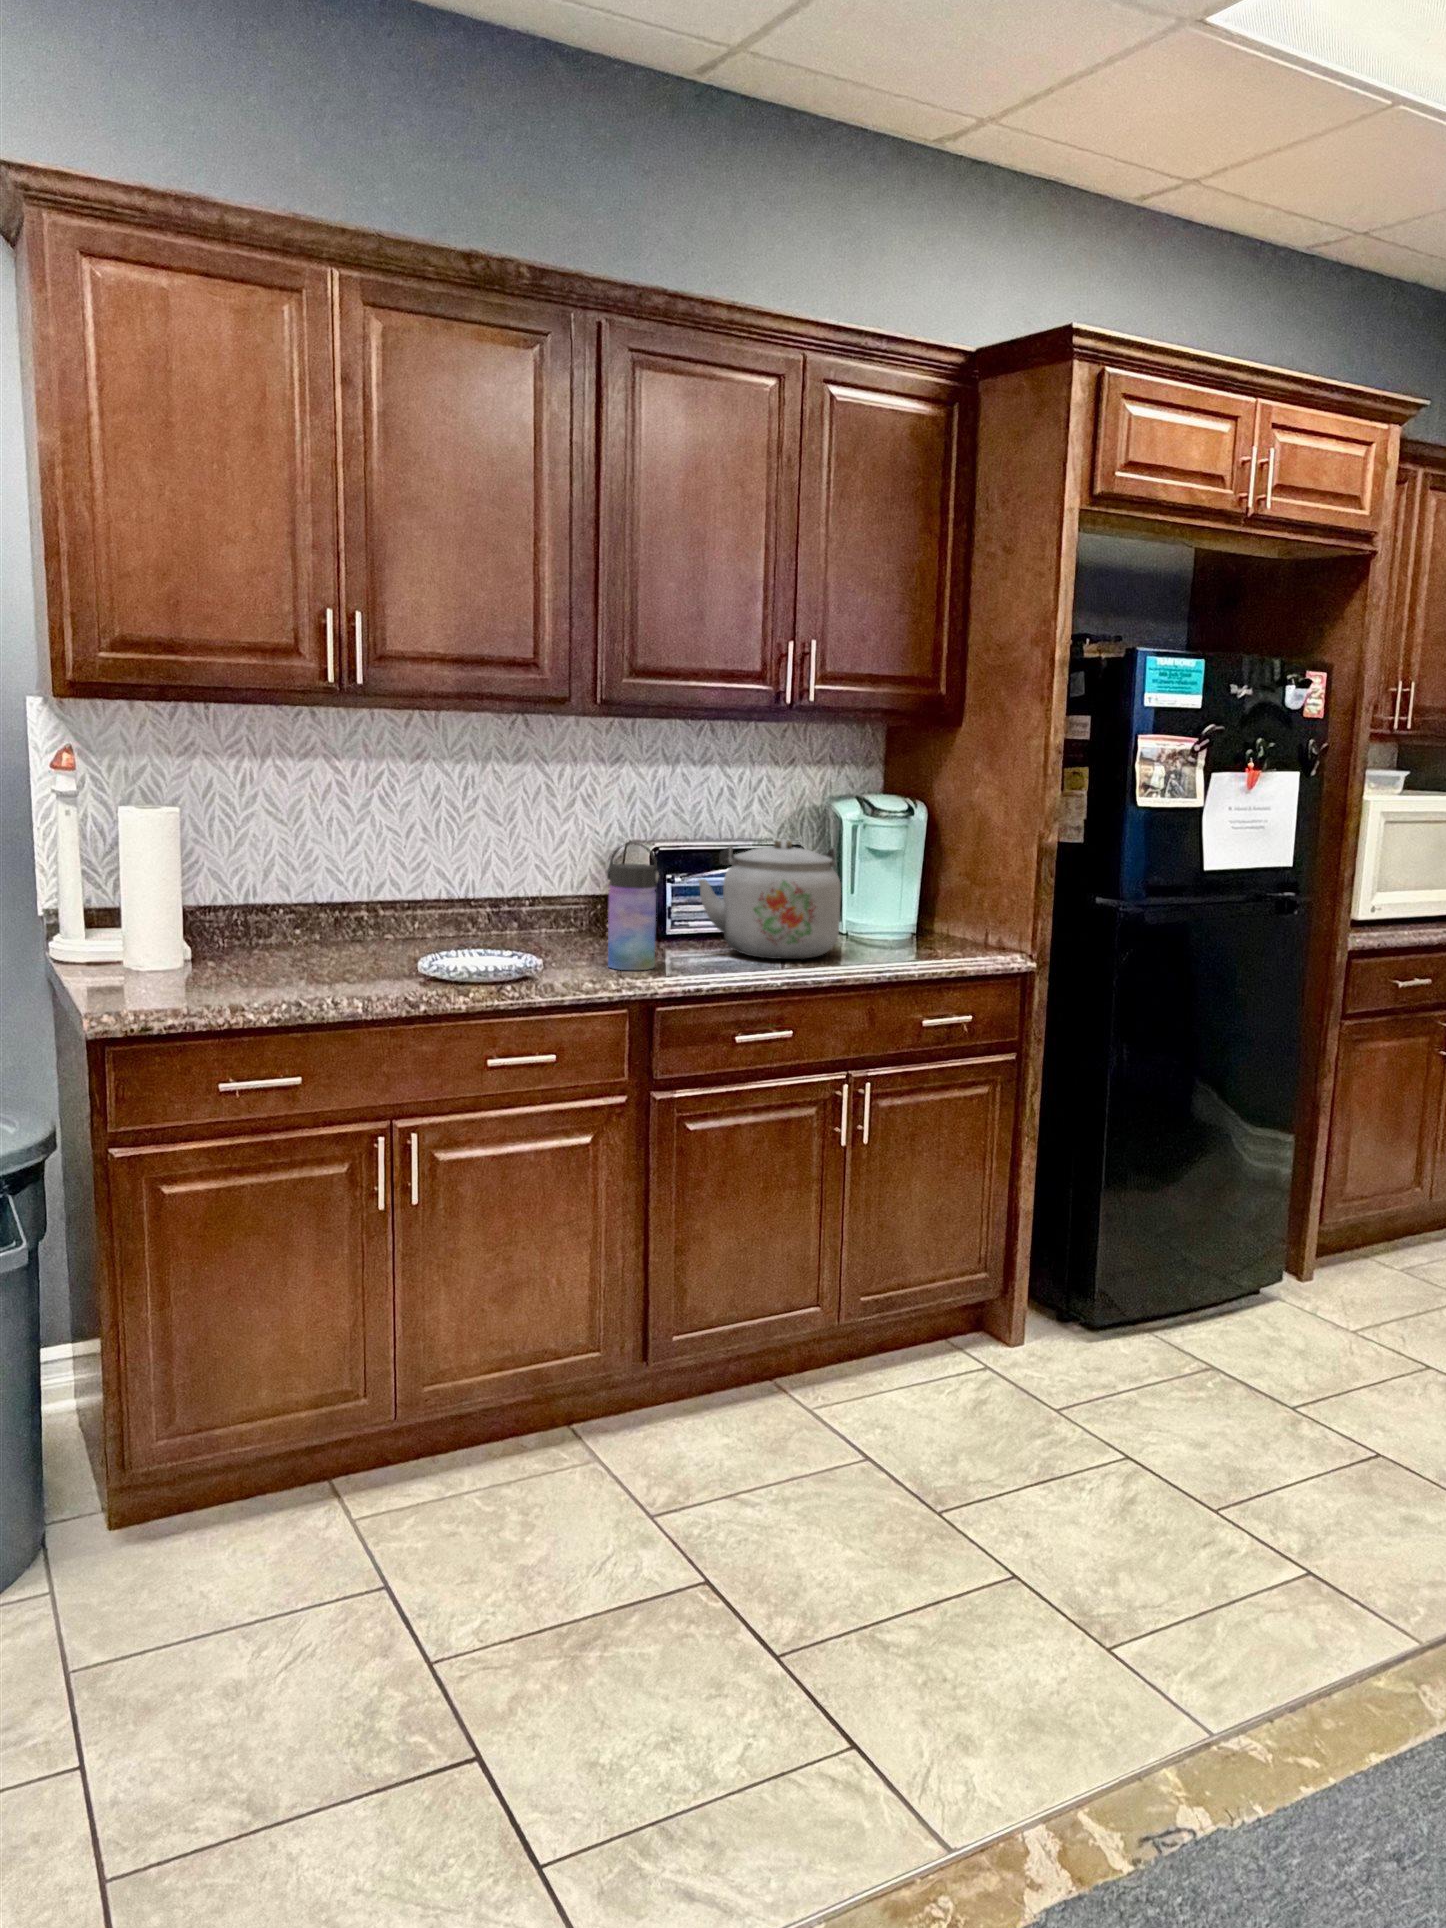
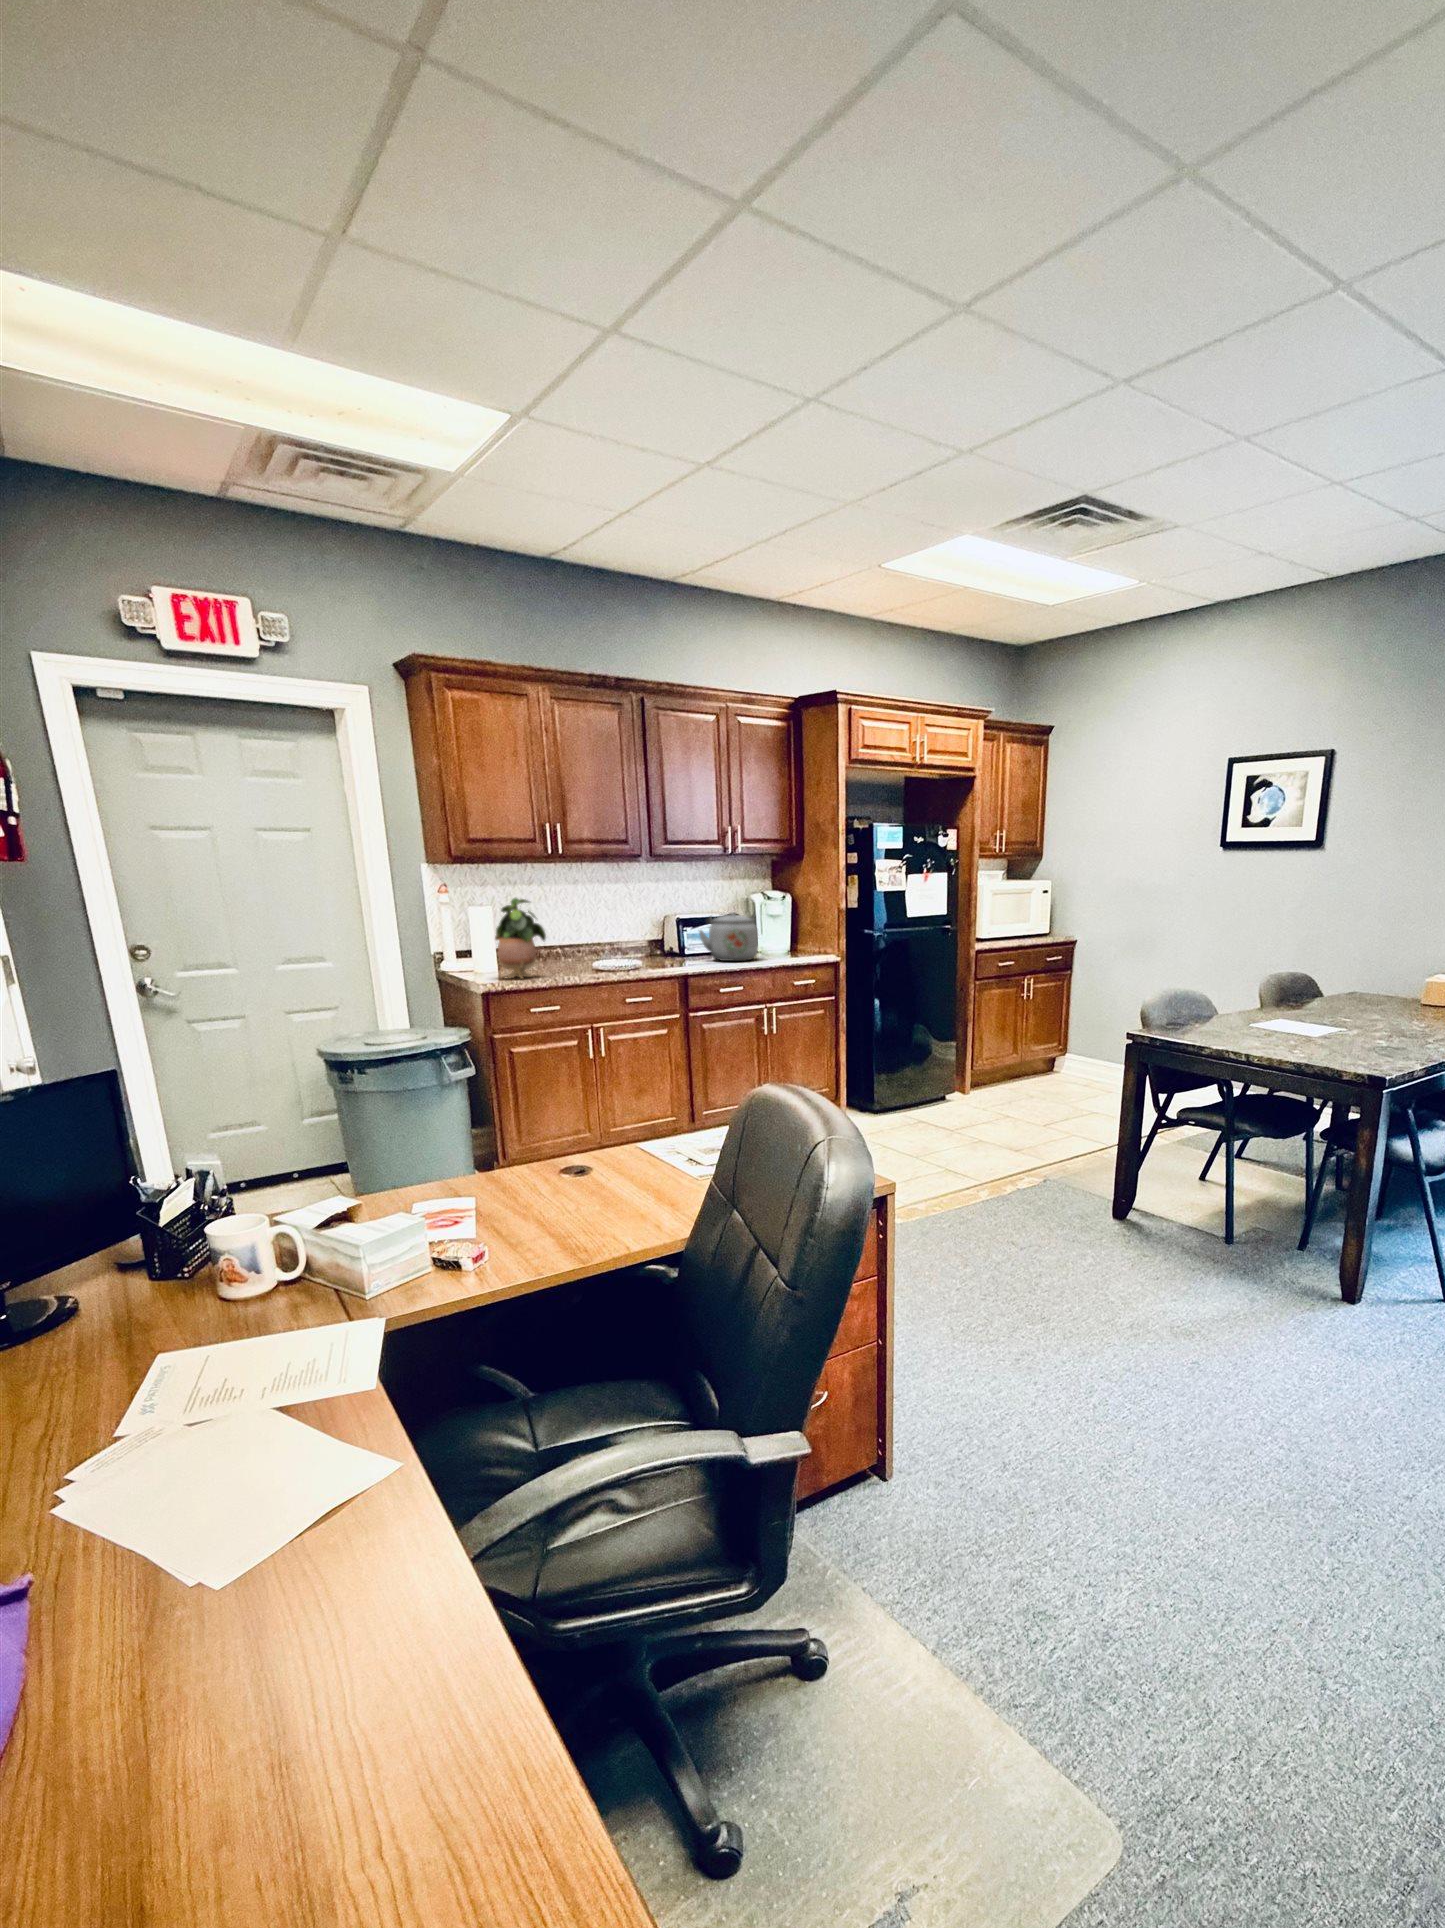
potted plant: none [159,786,293,997] -> present [495,898,546,979]
water bottle: present [607,843,659,970] -> none [663,915,685,967]

